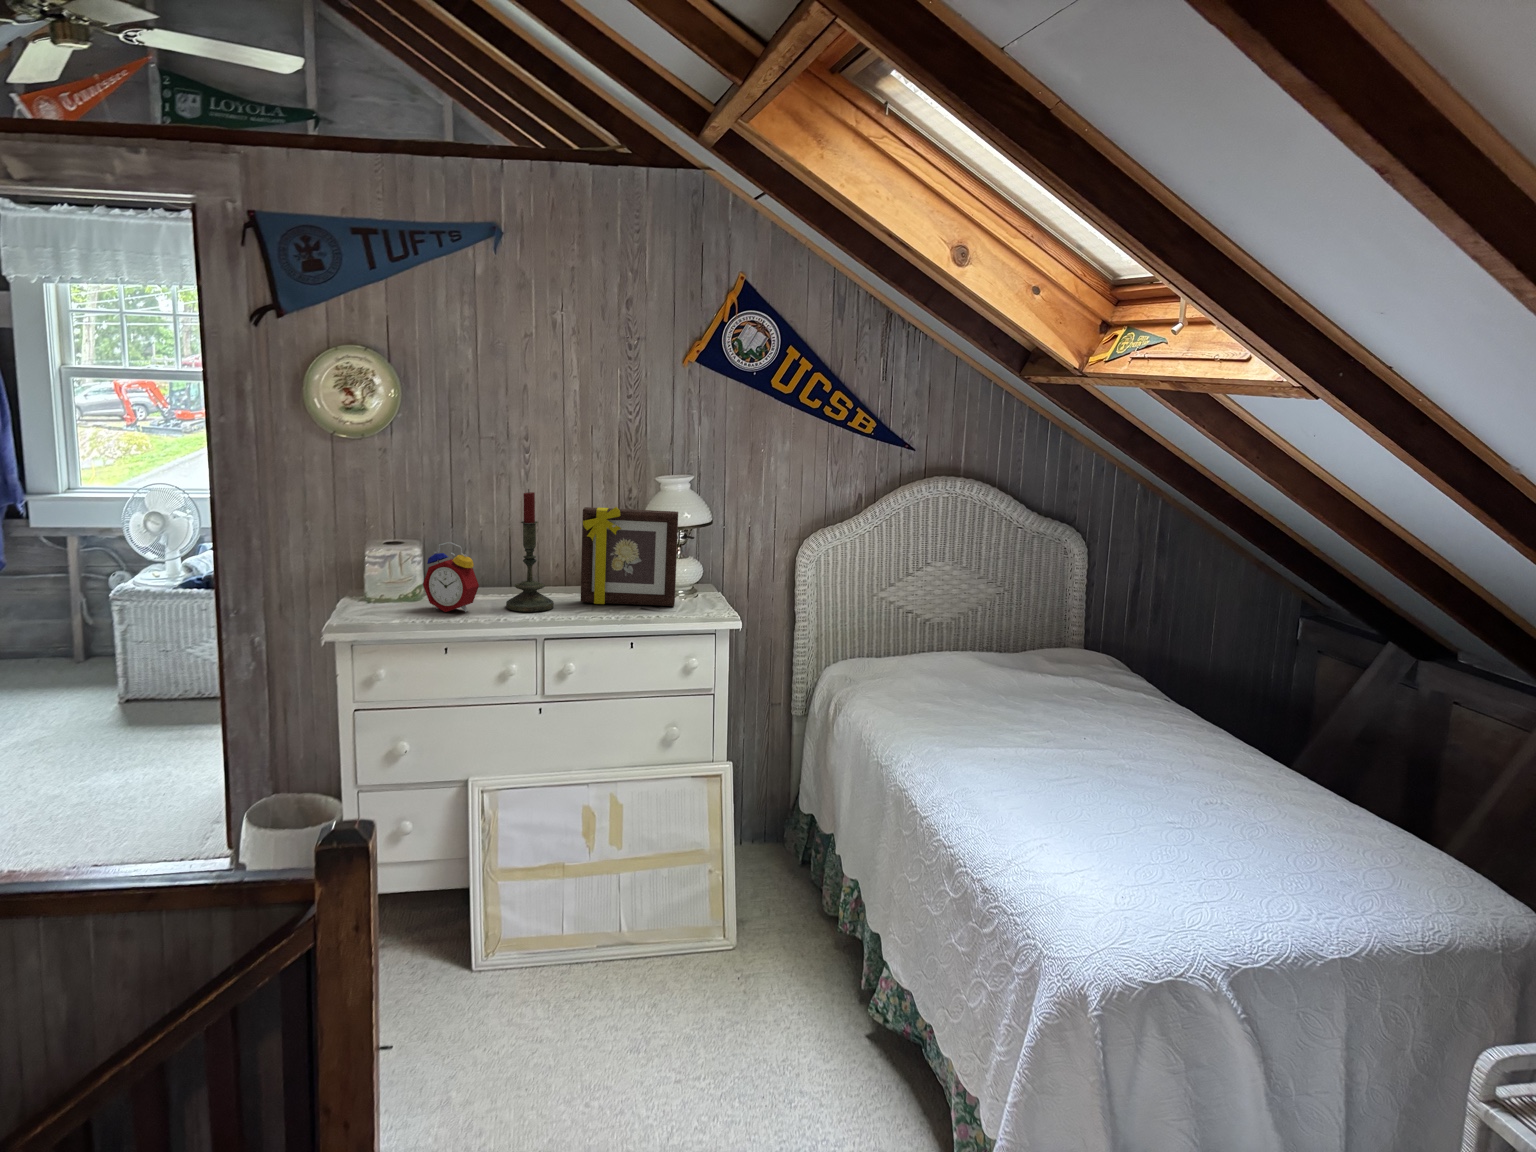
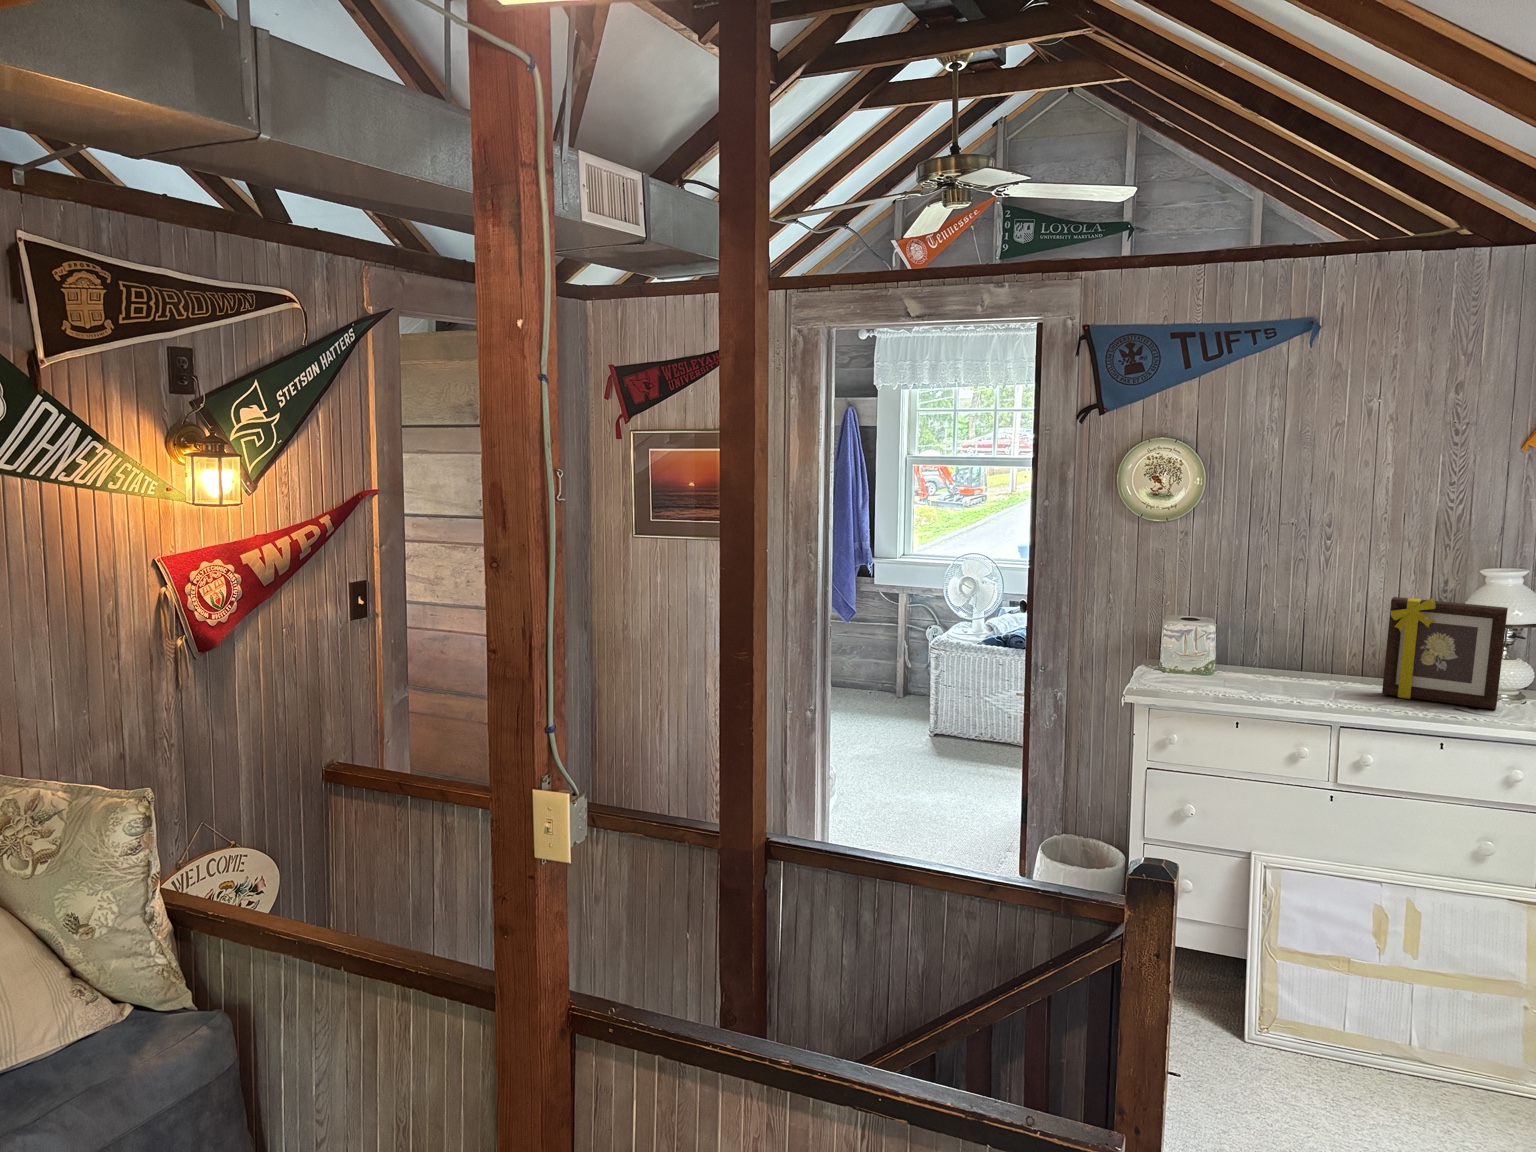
candle: present [506,489,553,612] -> none [1300,576,1351,698]
alarm clock: present [423,542,479,612] -> none [1217,622,1273,691]

